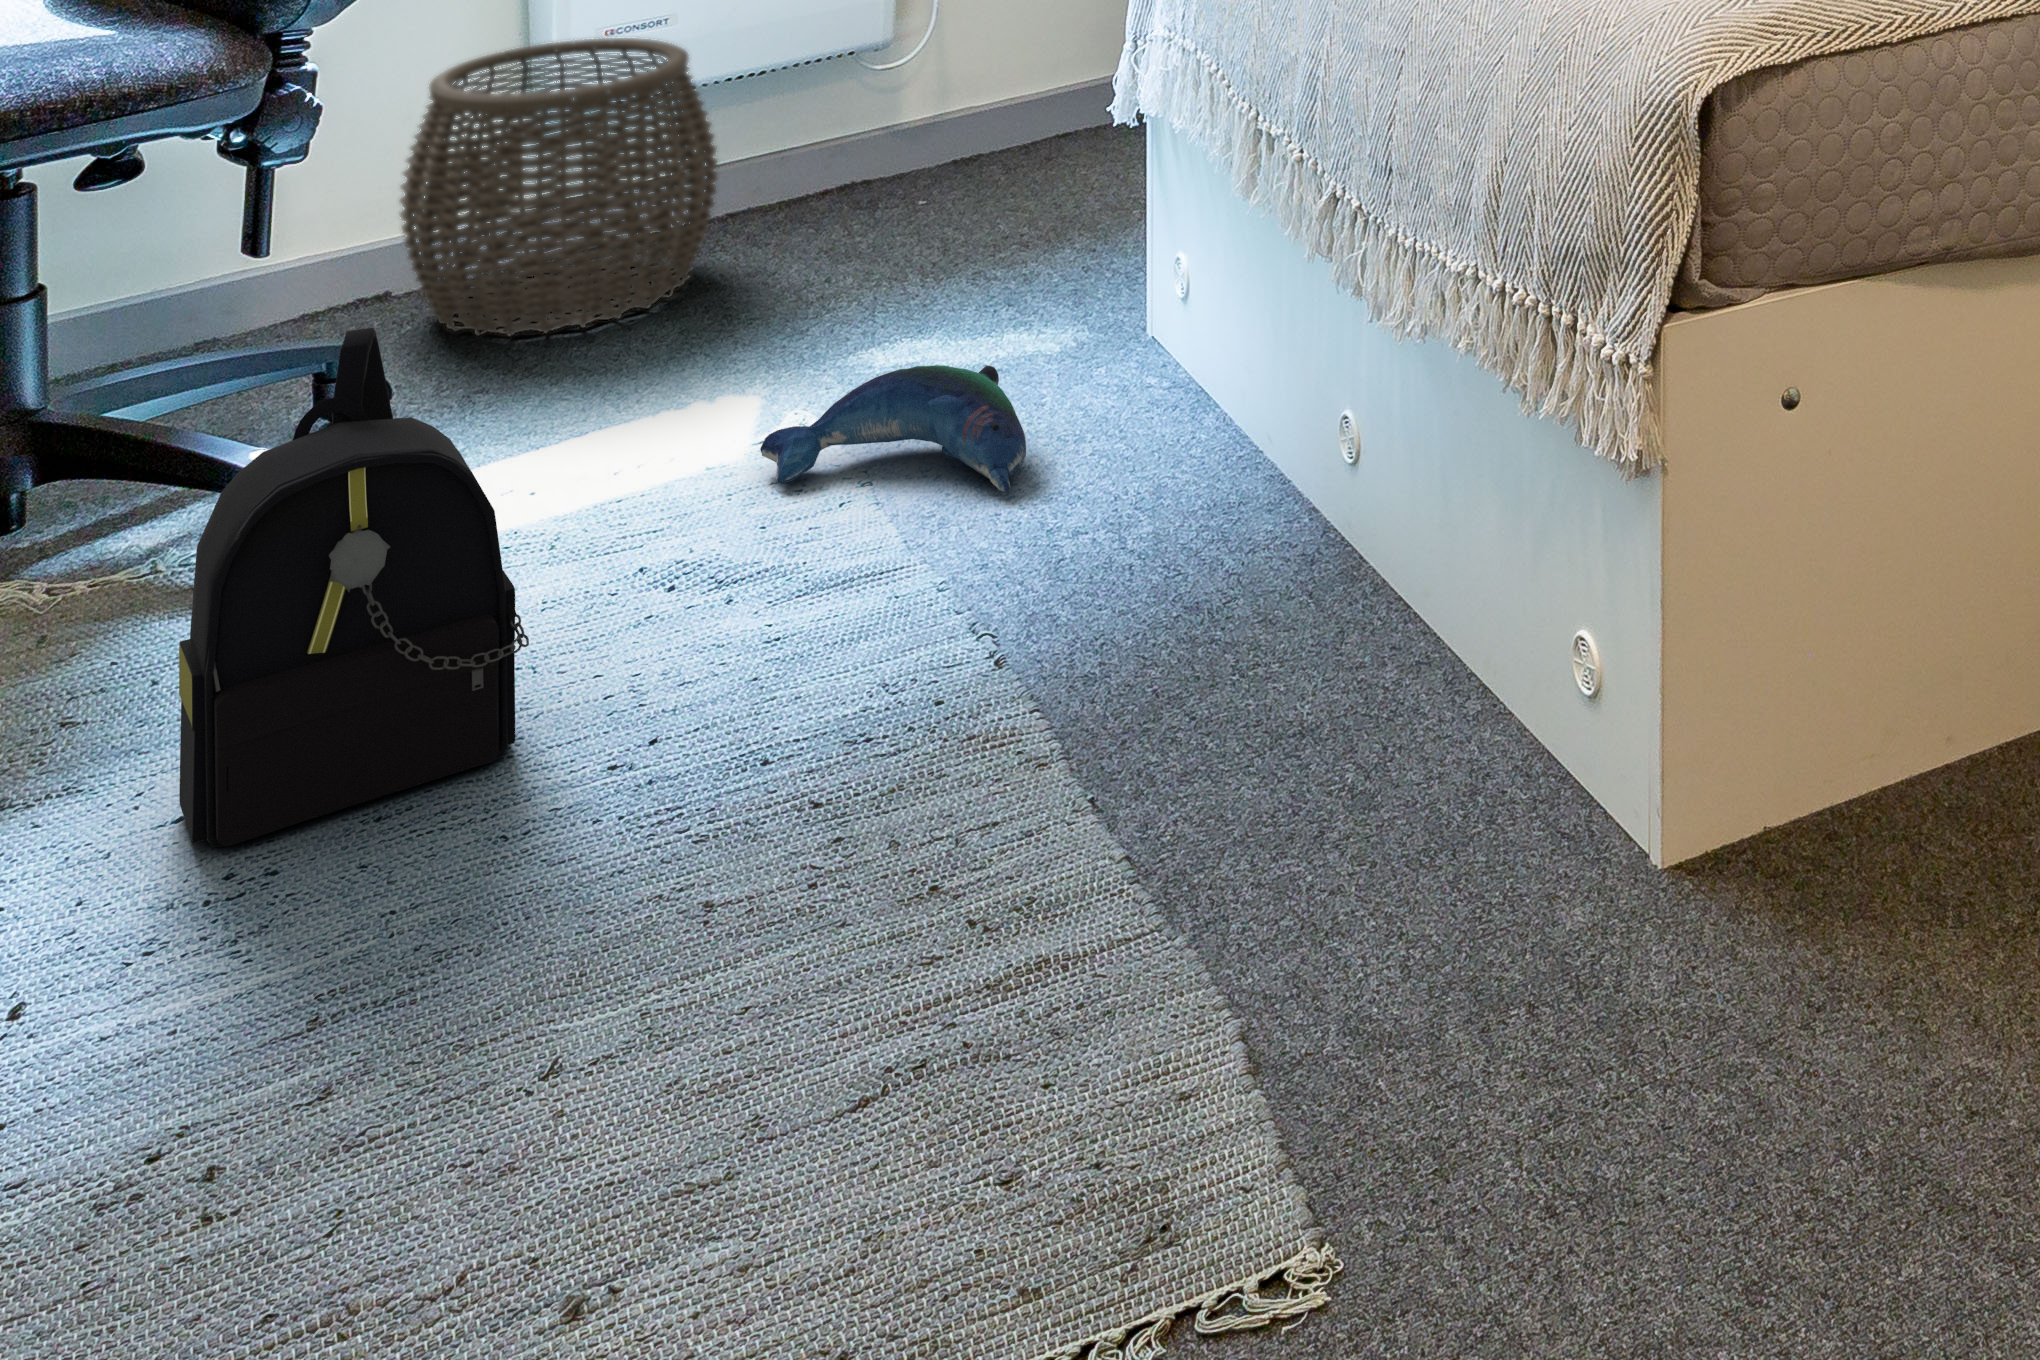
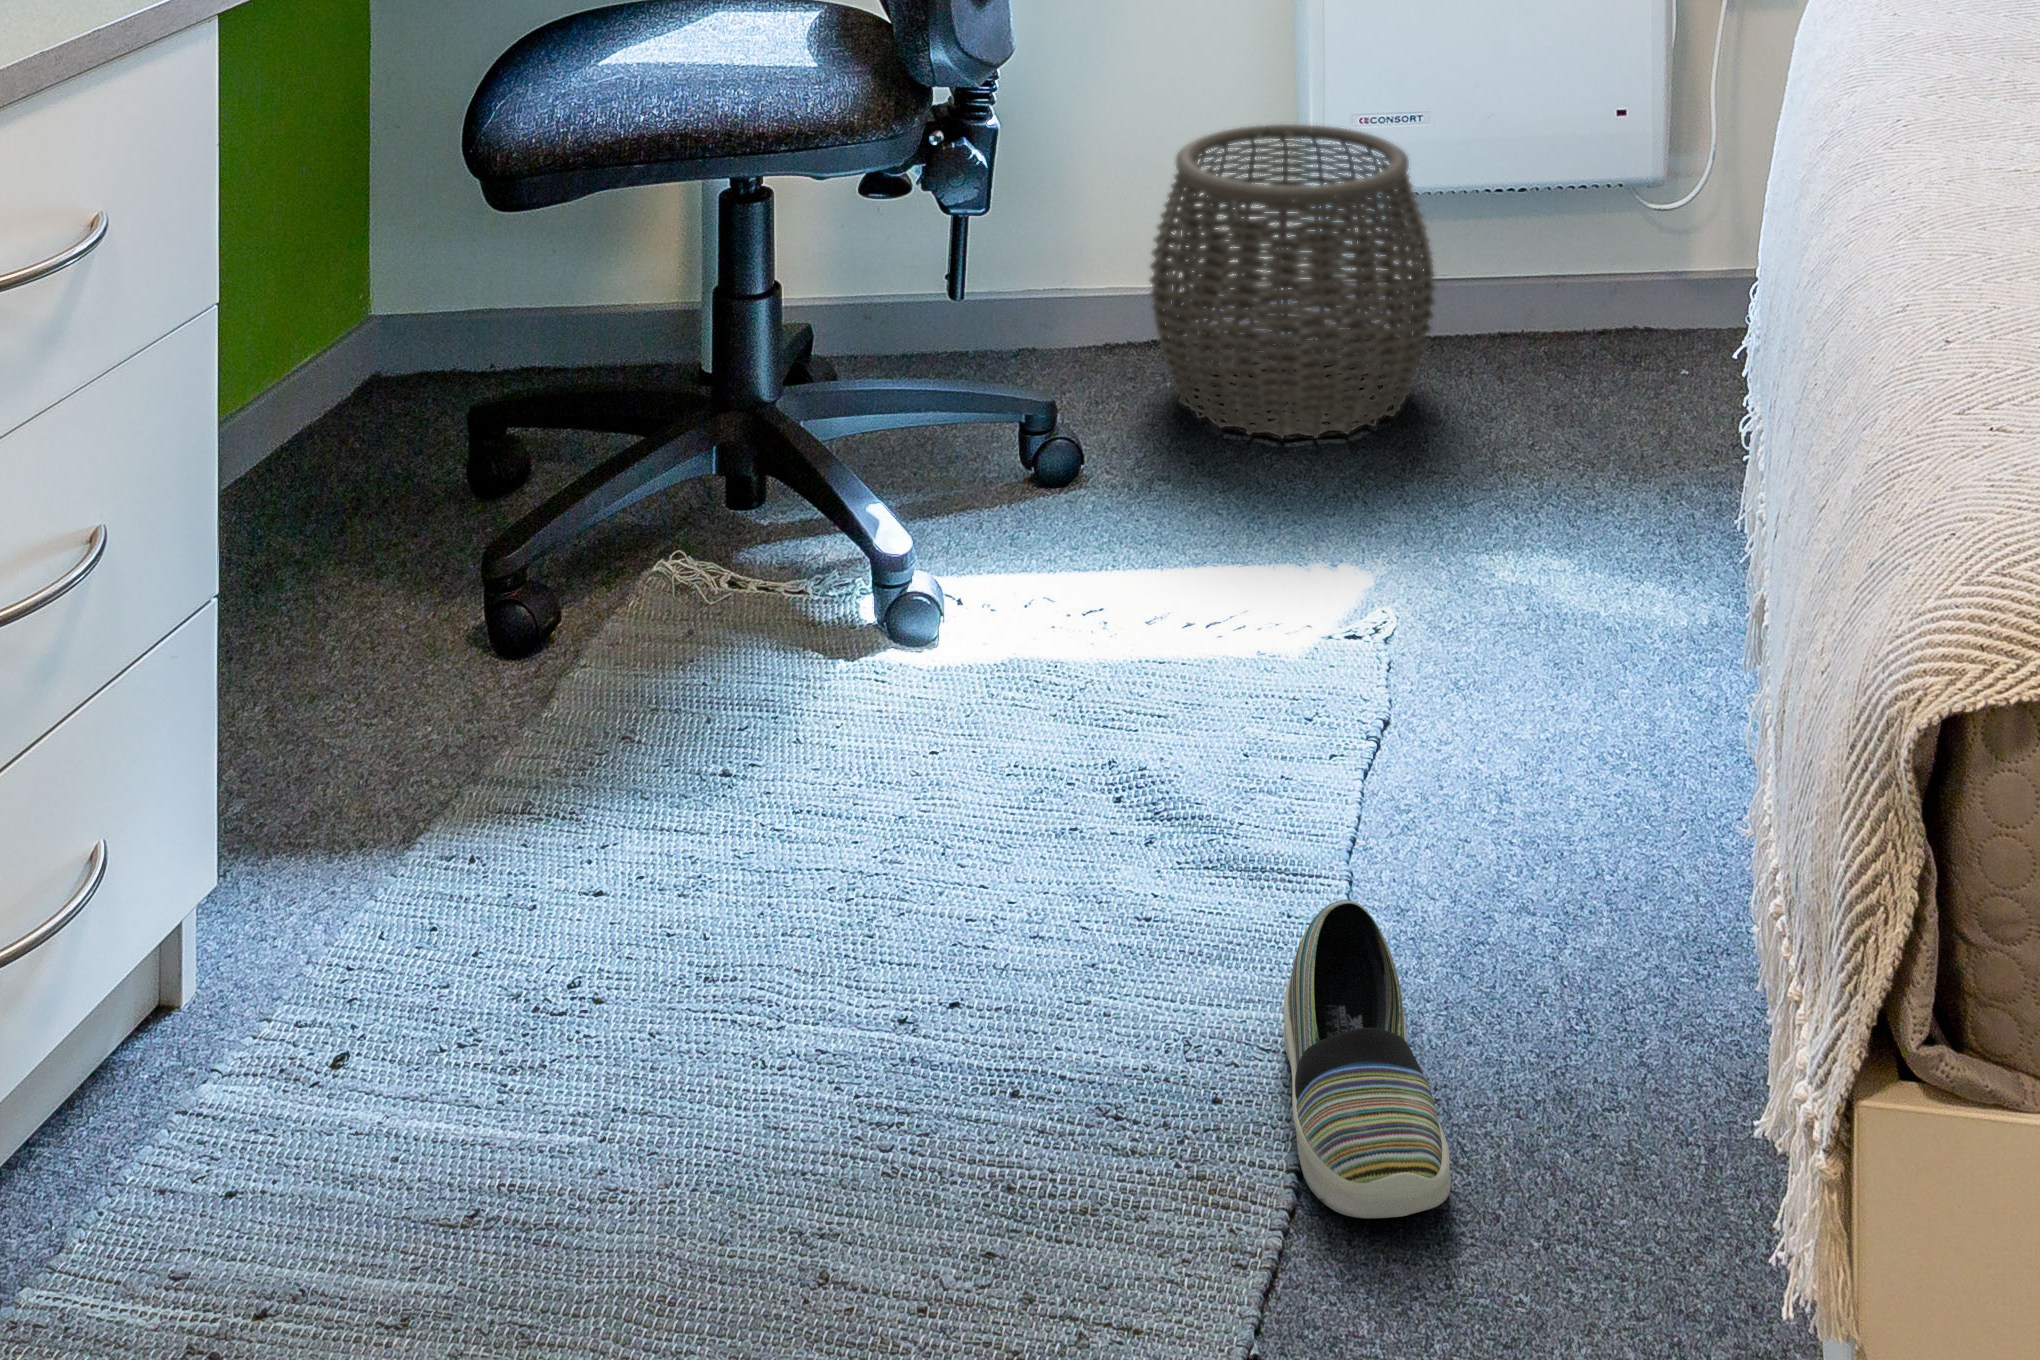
backpack: present [179,328,529,847] -> none [605,440,902,953]
plush toy: present [760,365,1026,492] -> none [1300,614,1541,817]
shoe: none [939,537,1156,723] -> present [1284,900,1451,1218]

